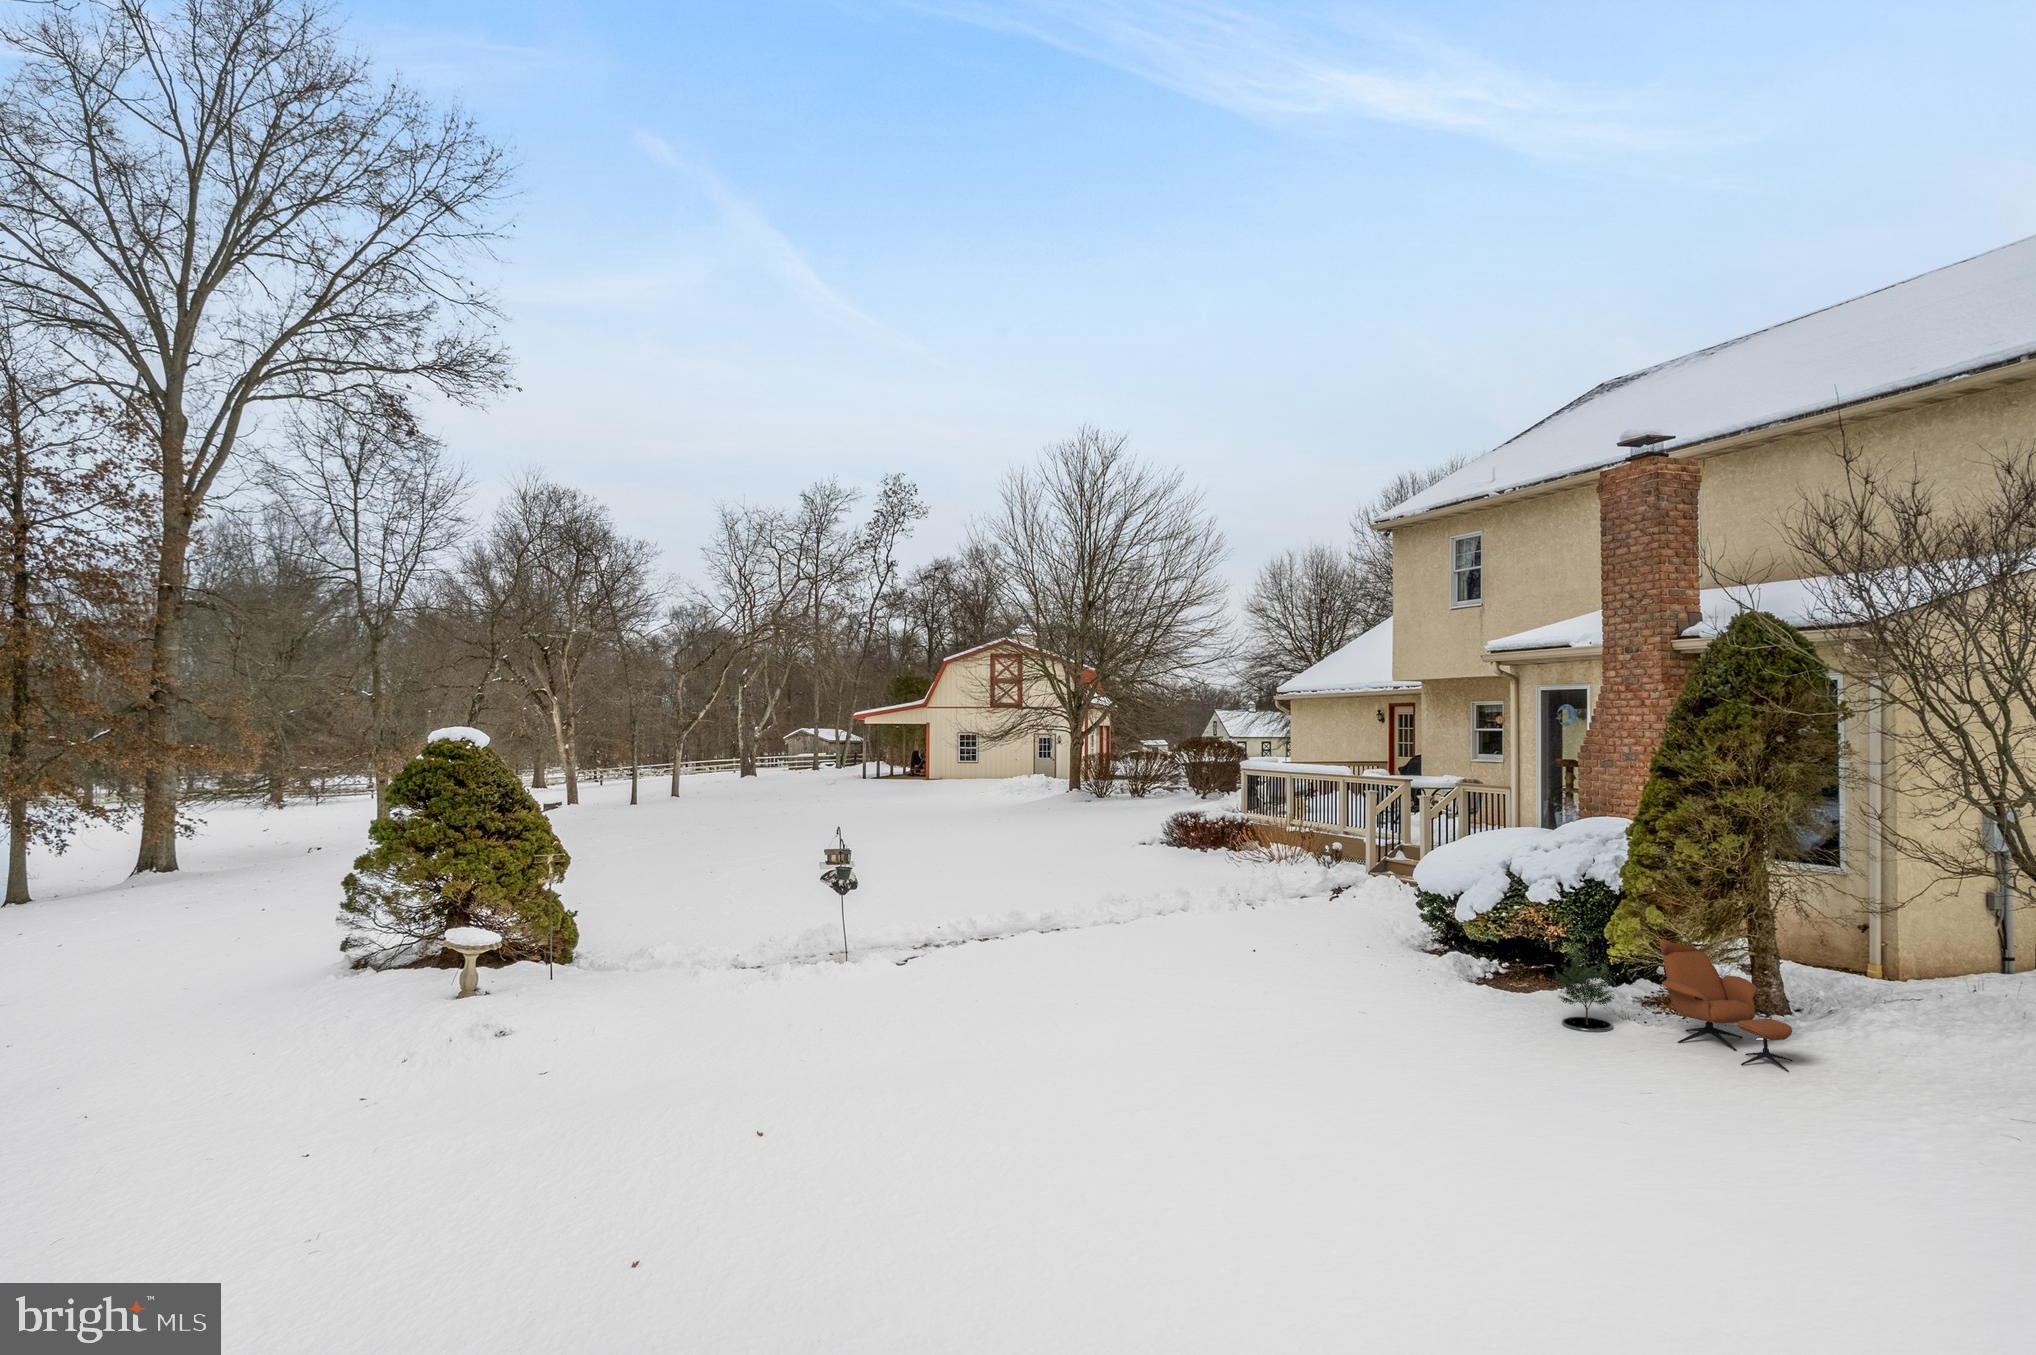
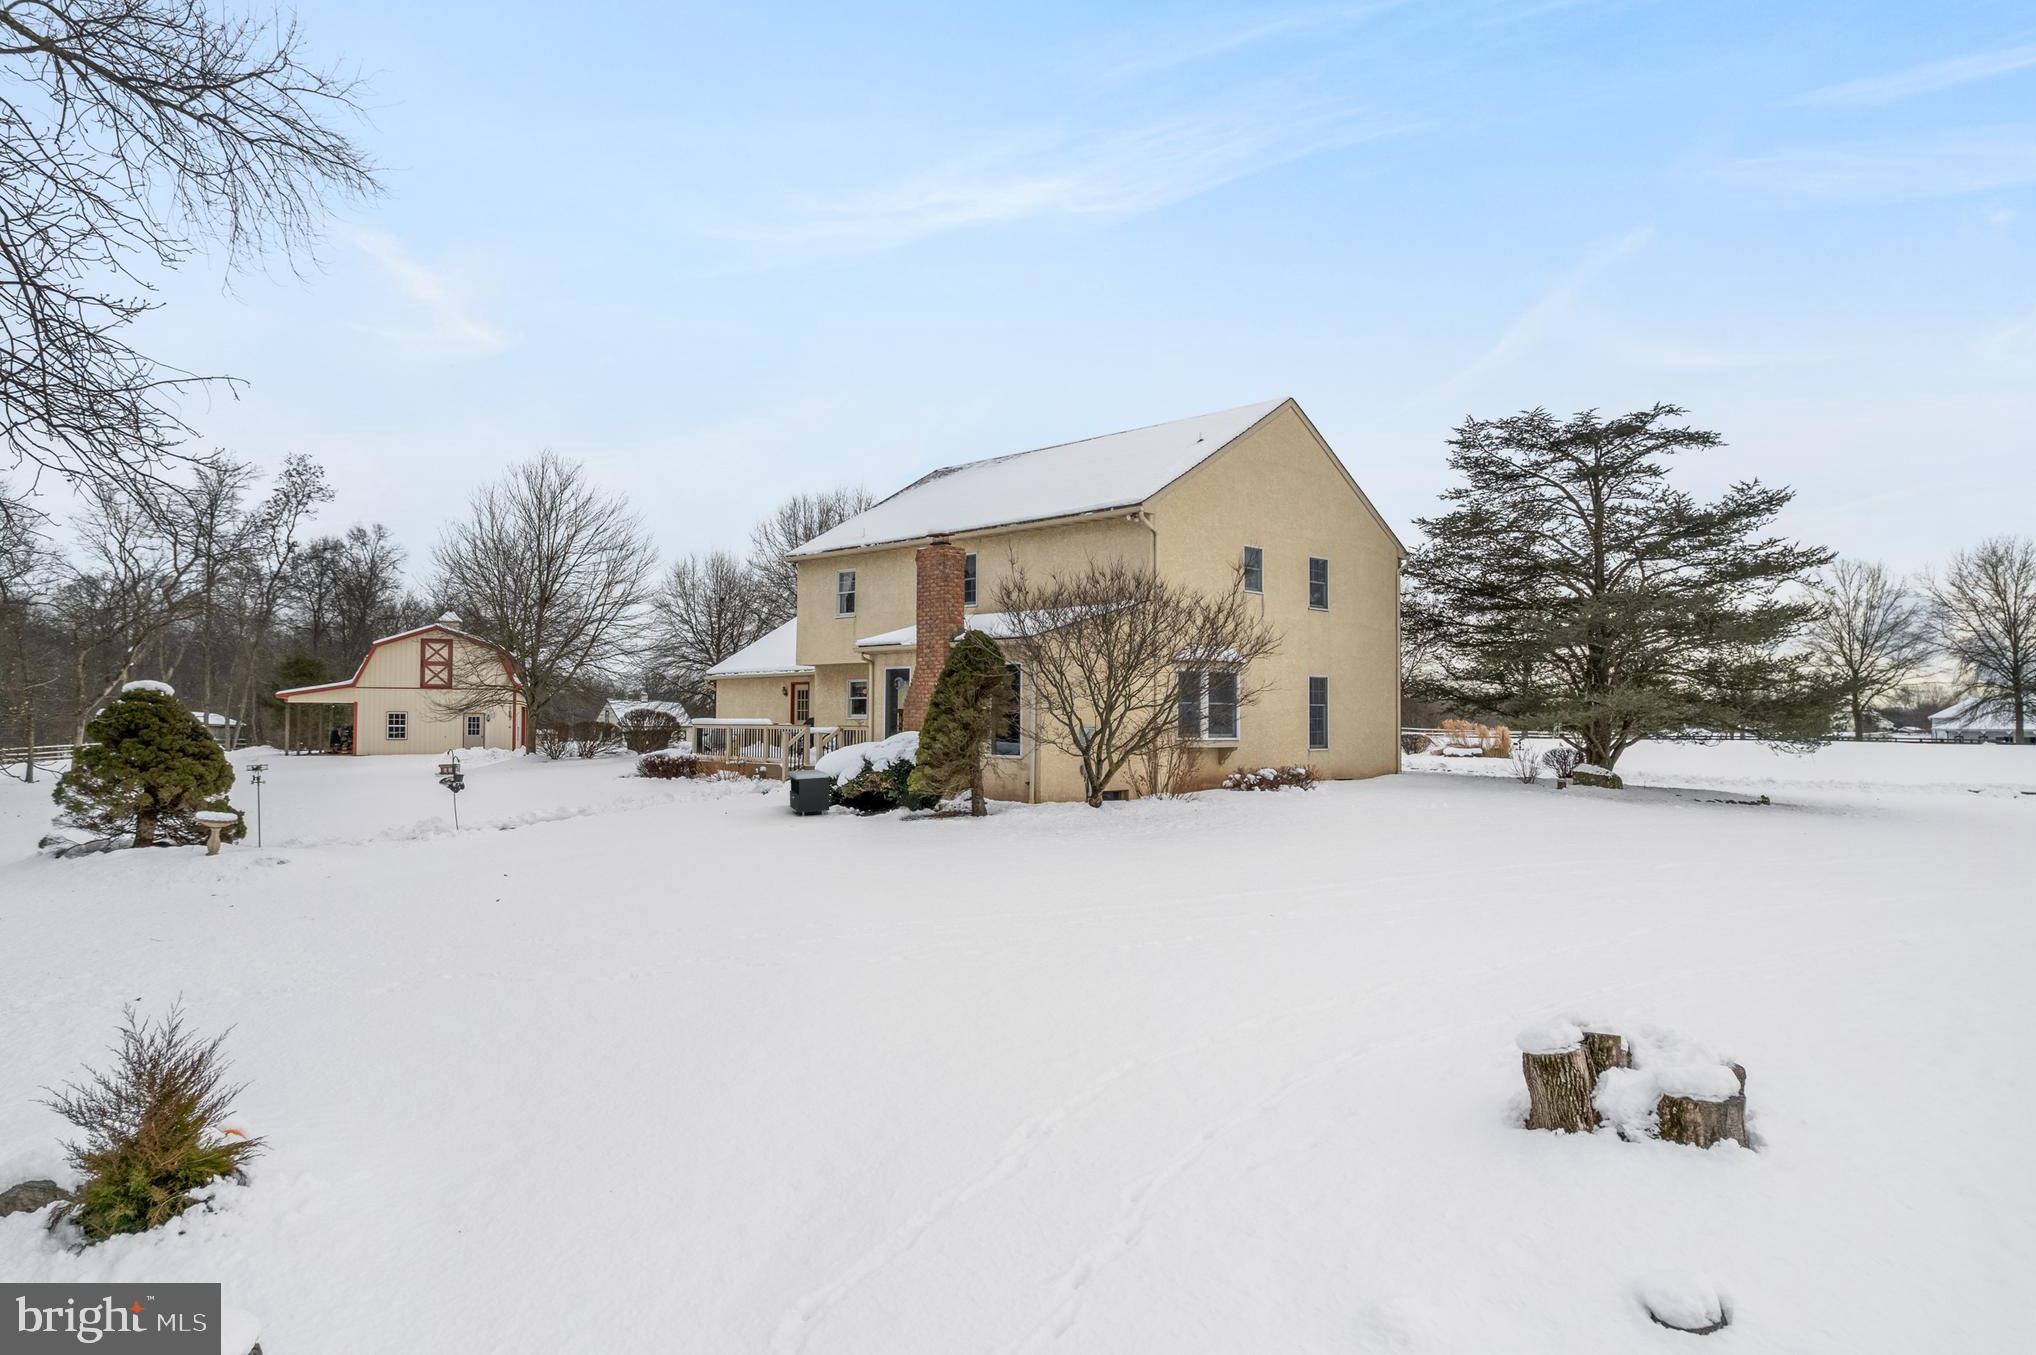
storage bench: none [1336,882,1412,979] -> present [788,770,829,816]
lounge chair: present [1659,939,1793,1072] -> none [939,775,985,822]

